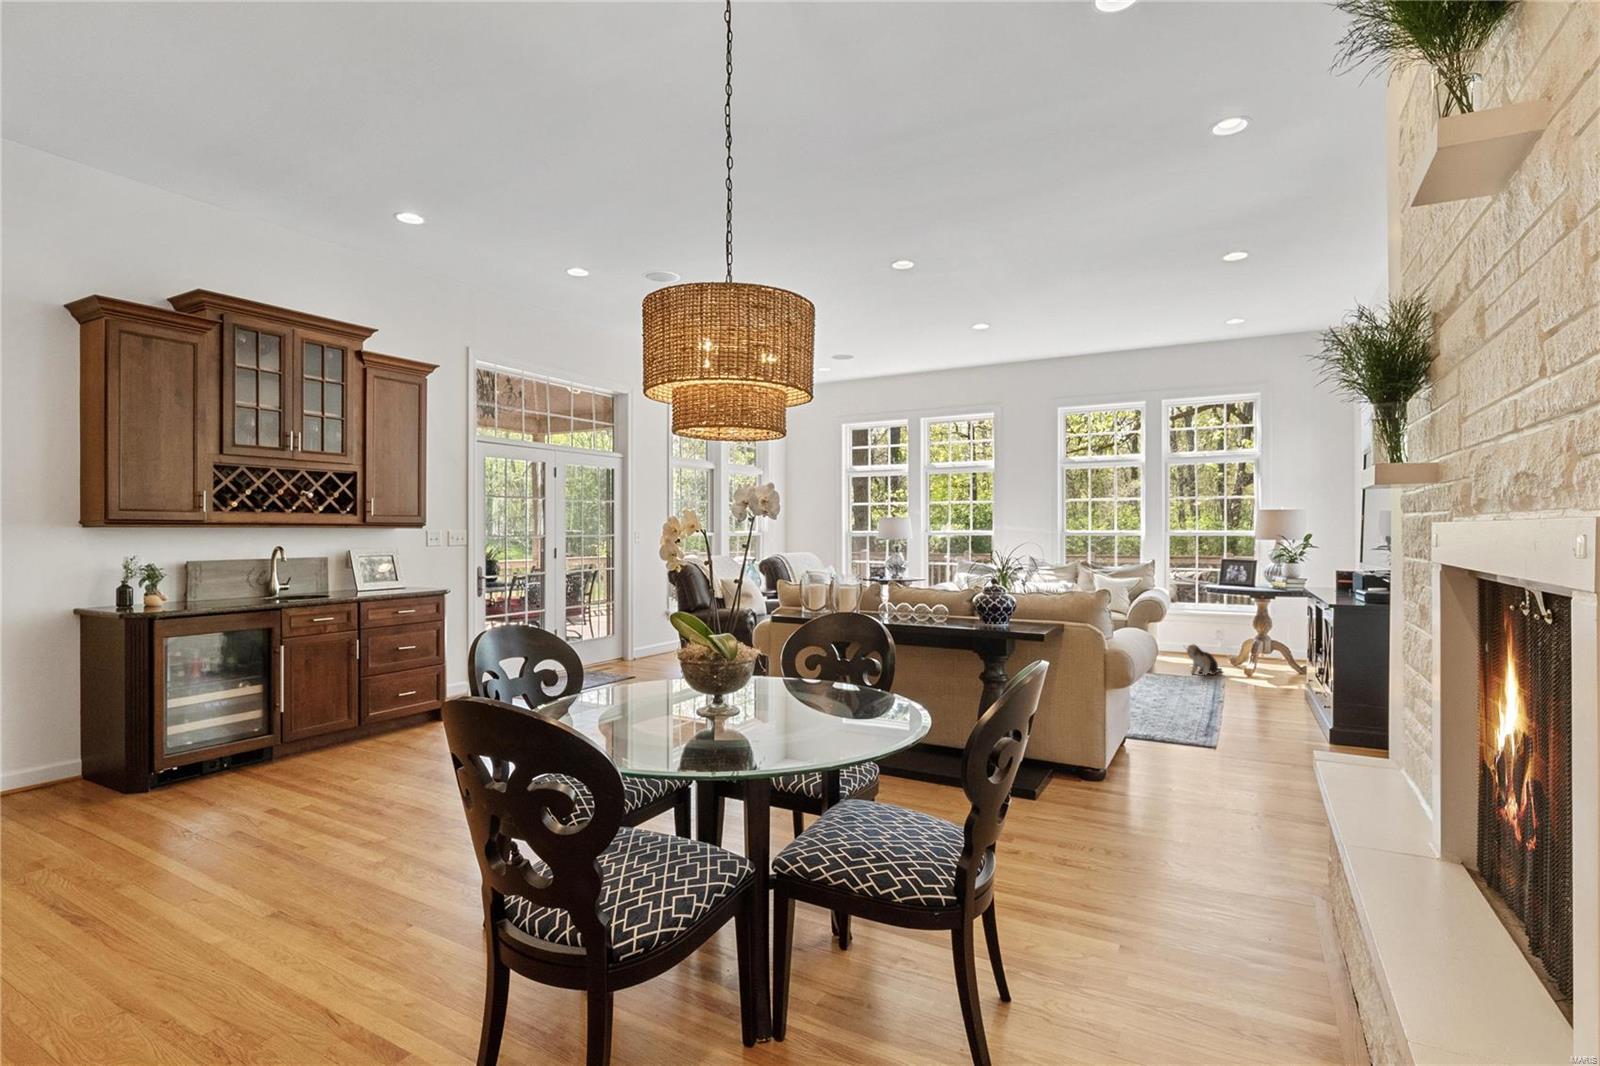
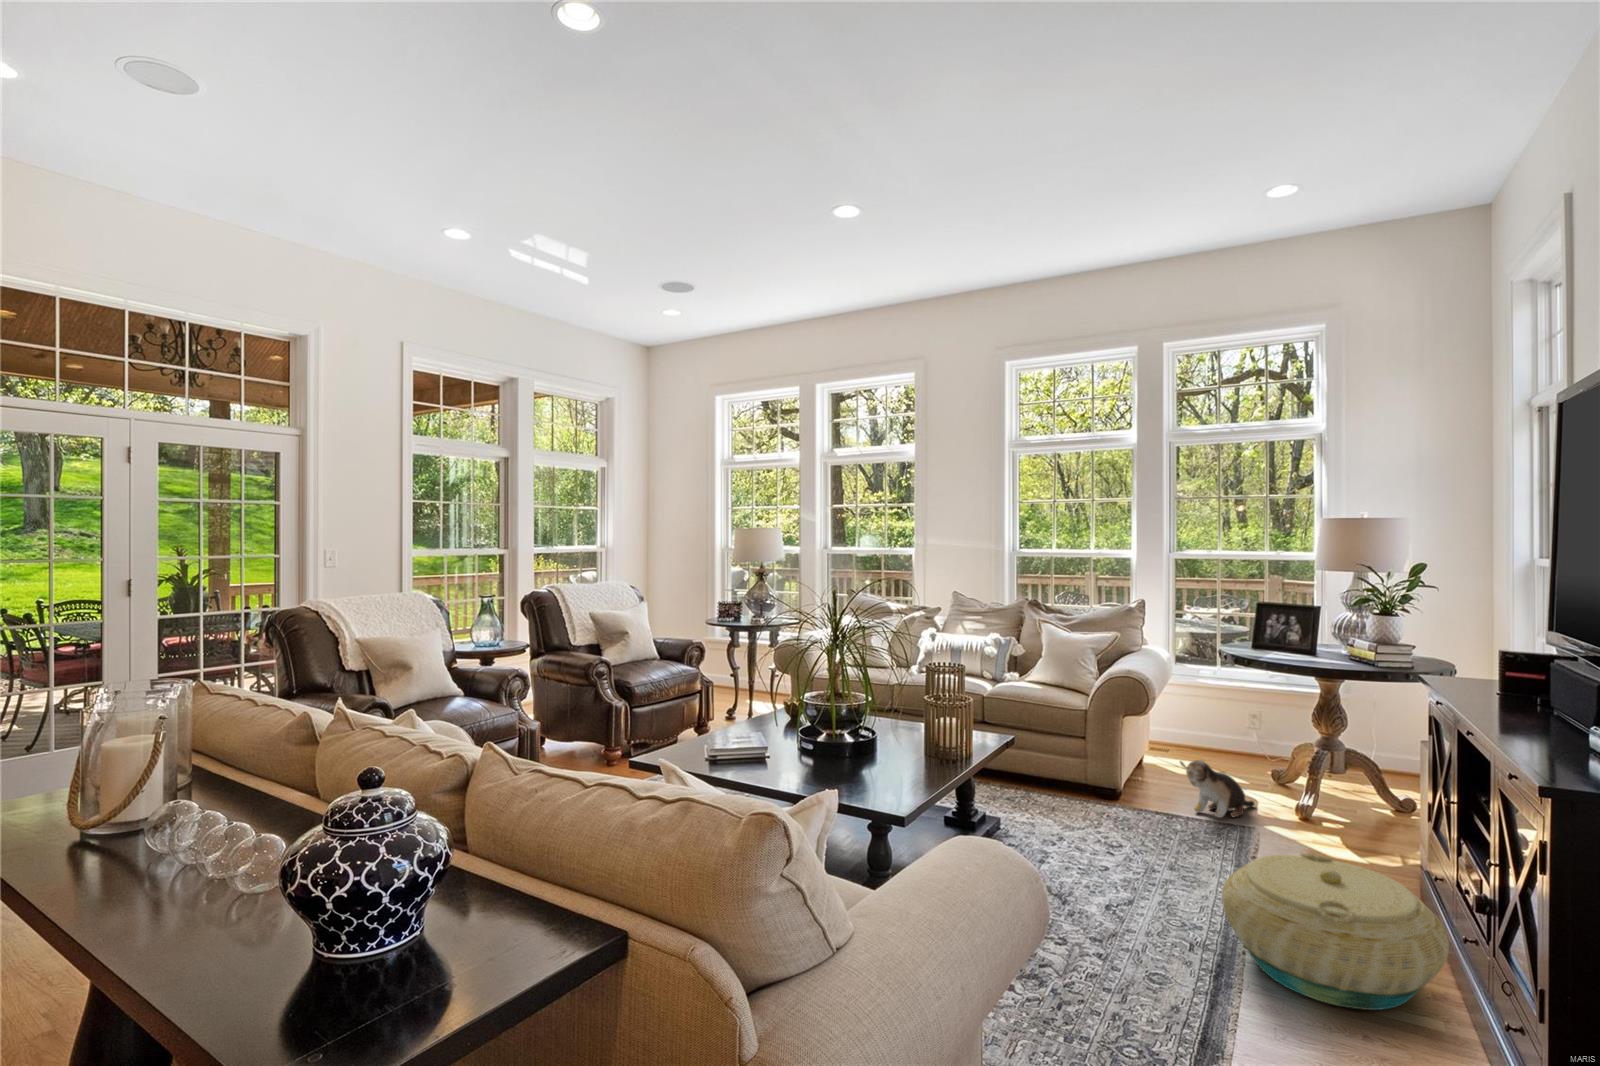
basket: none [1219,669,1317,723] -> present [1222,853,1449,1010]

